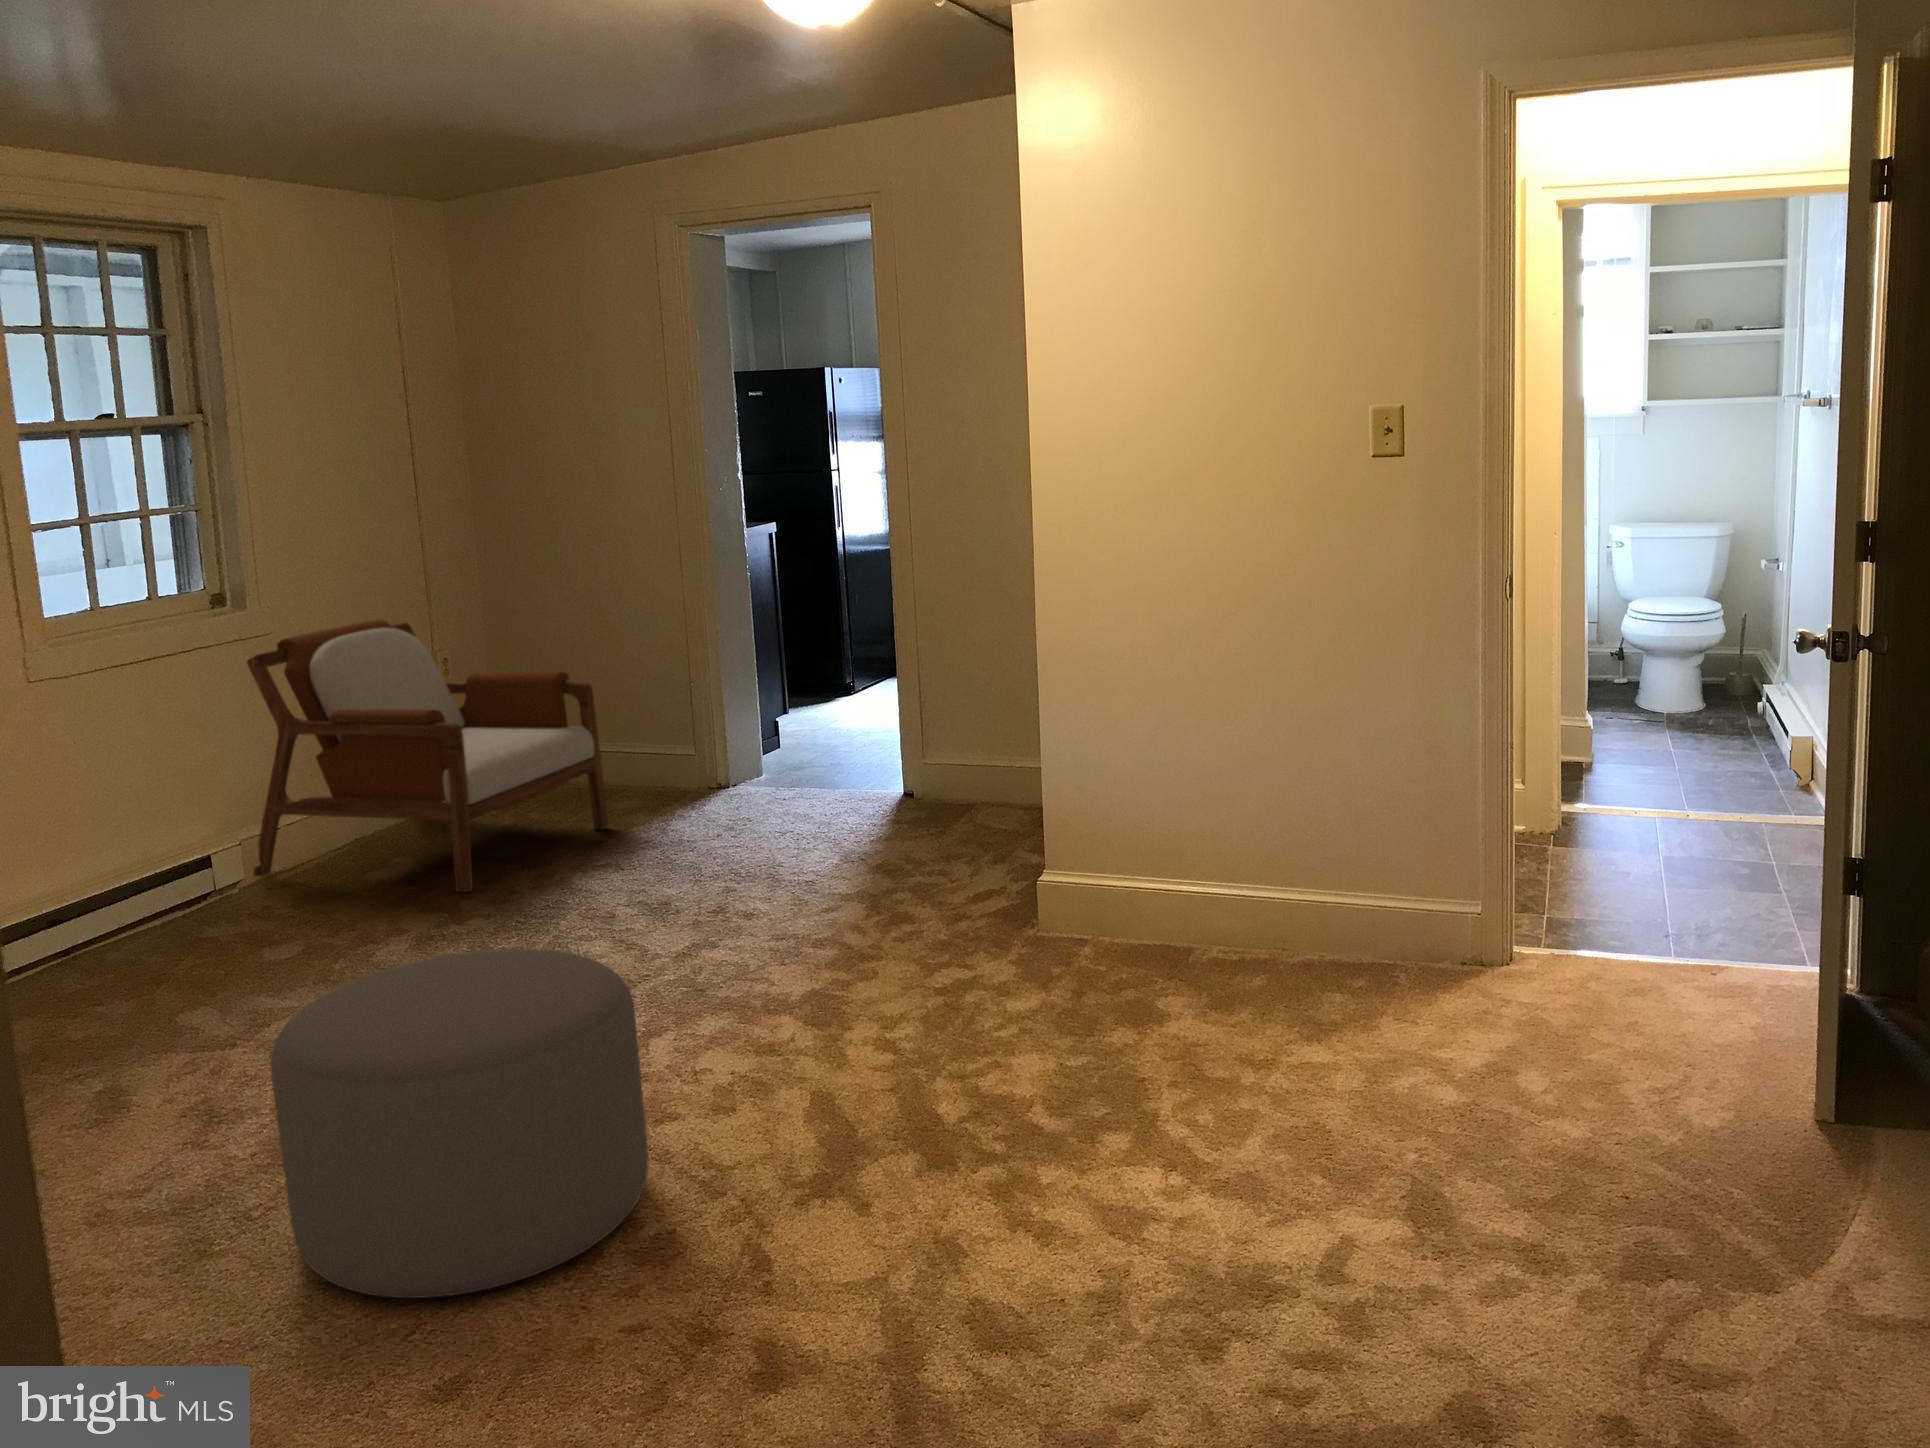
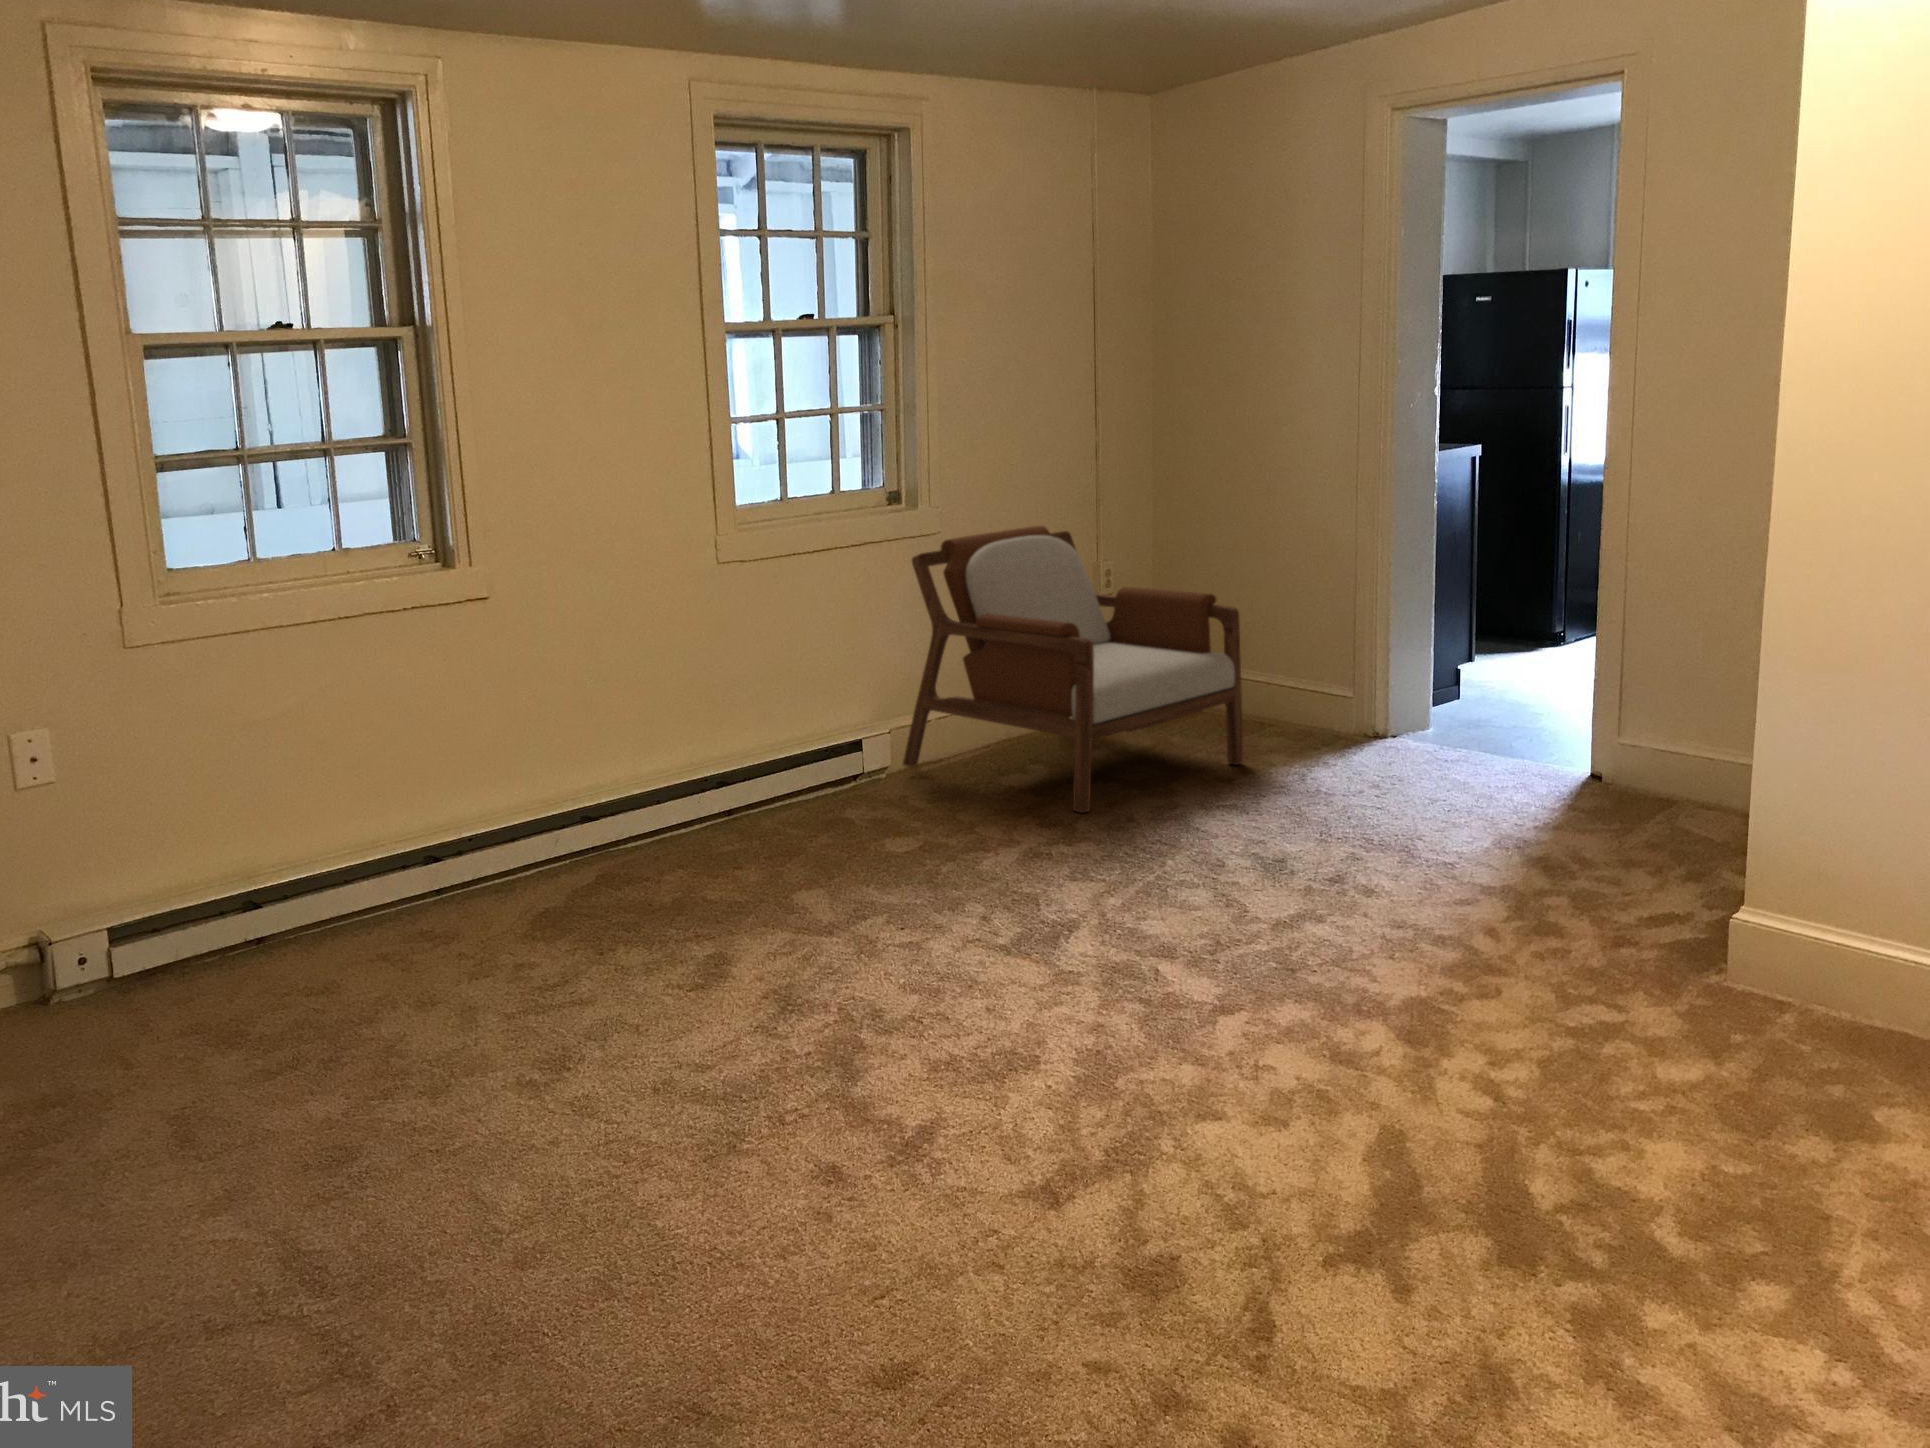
ottoman: present [270,949,648,1298] -> none [792,893,1166,1267]

